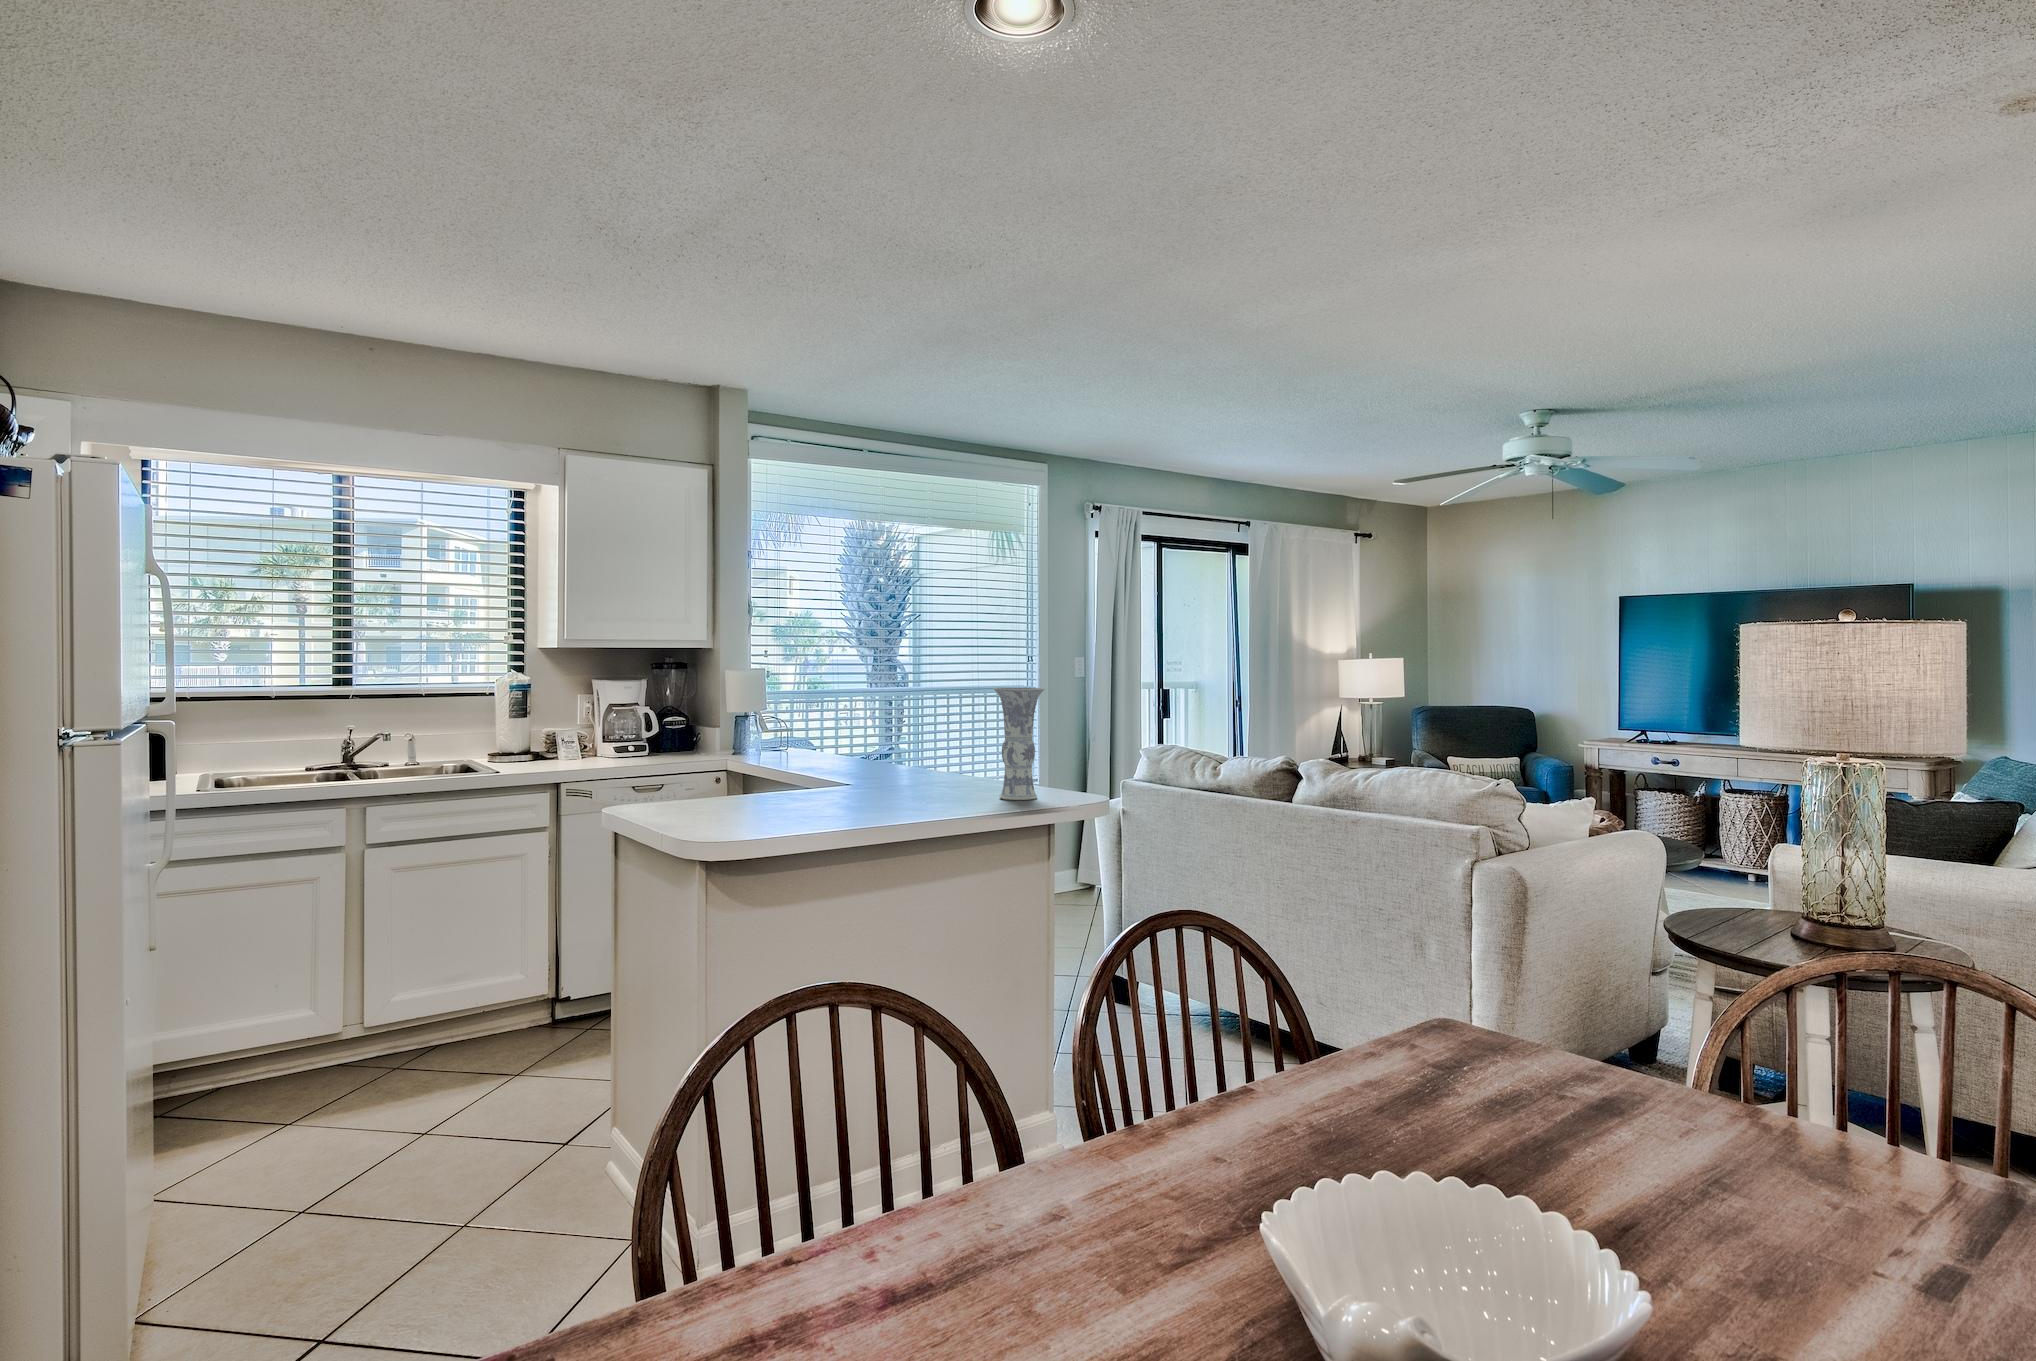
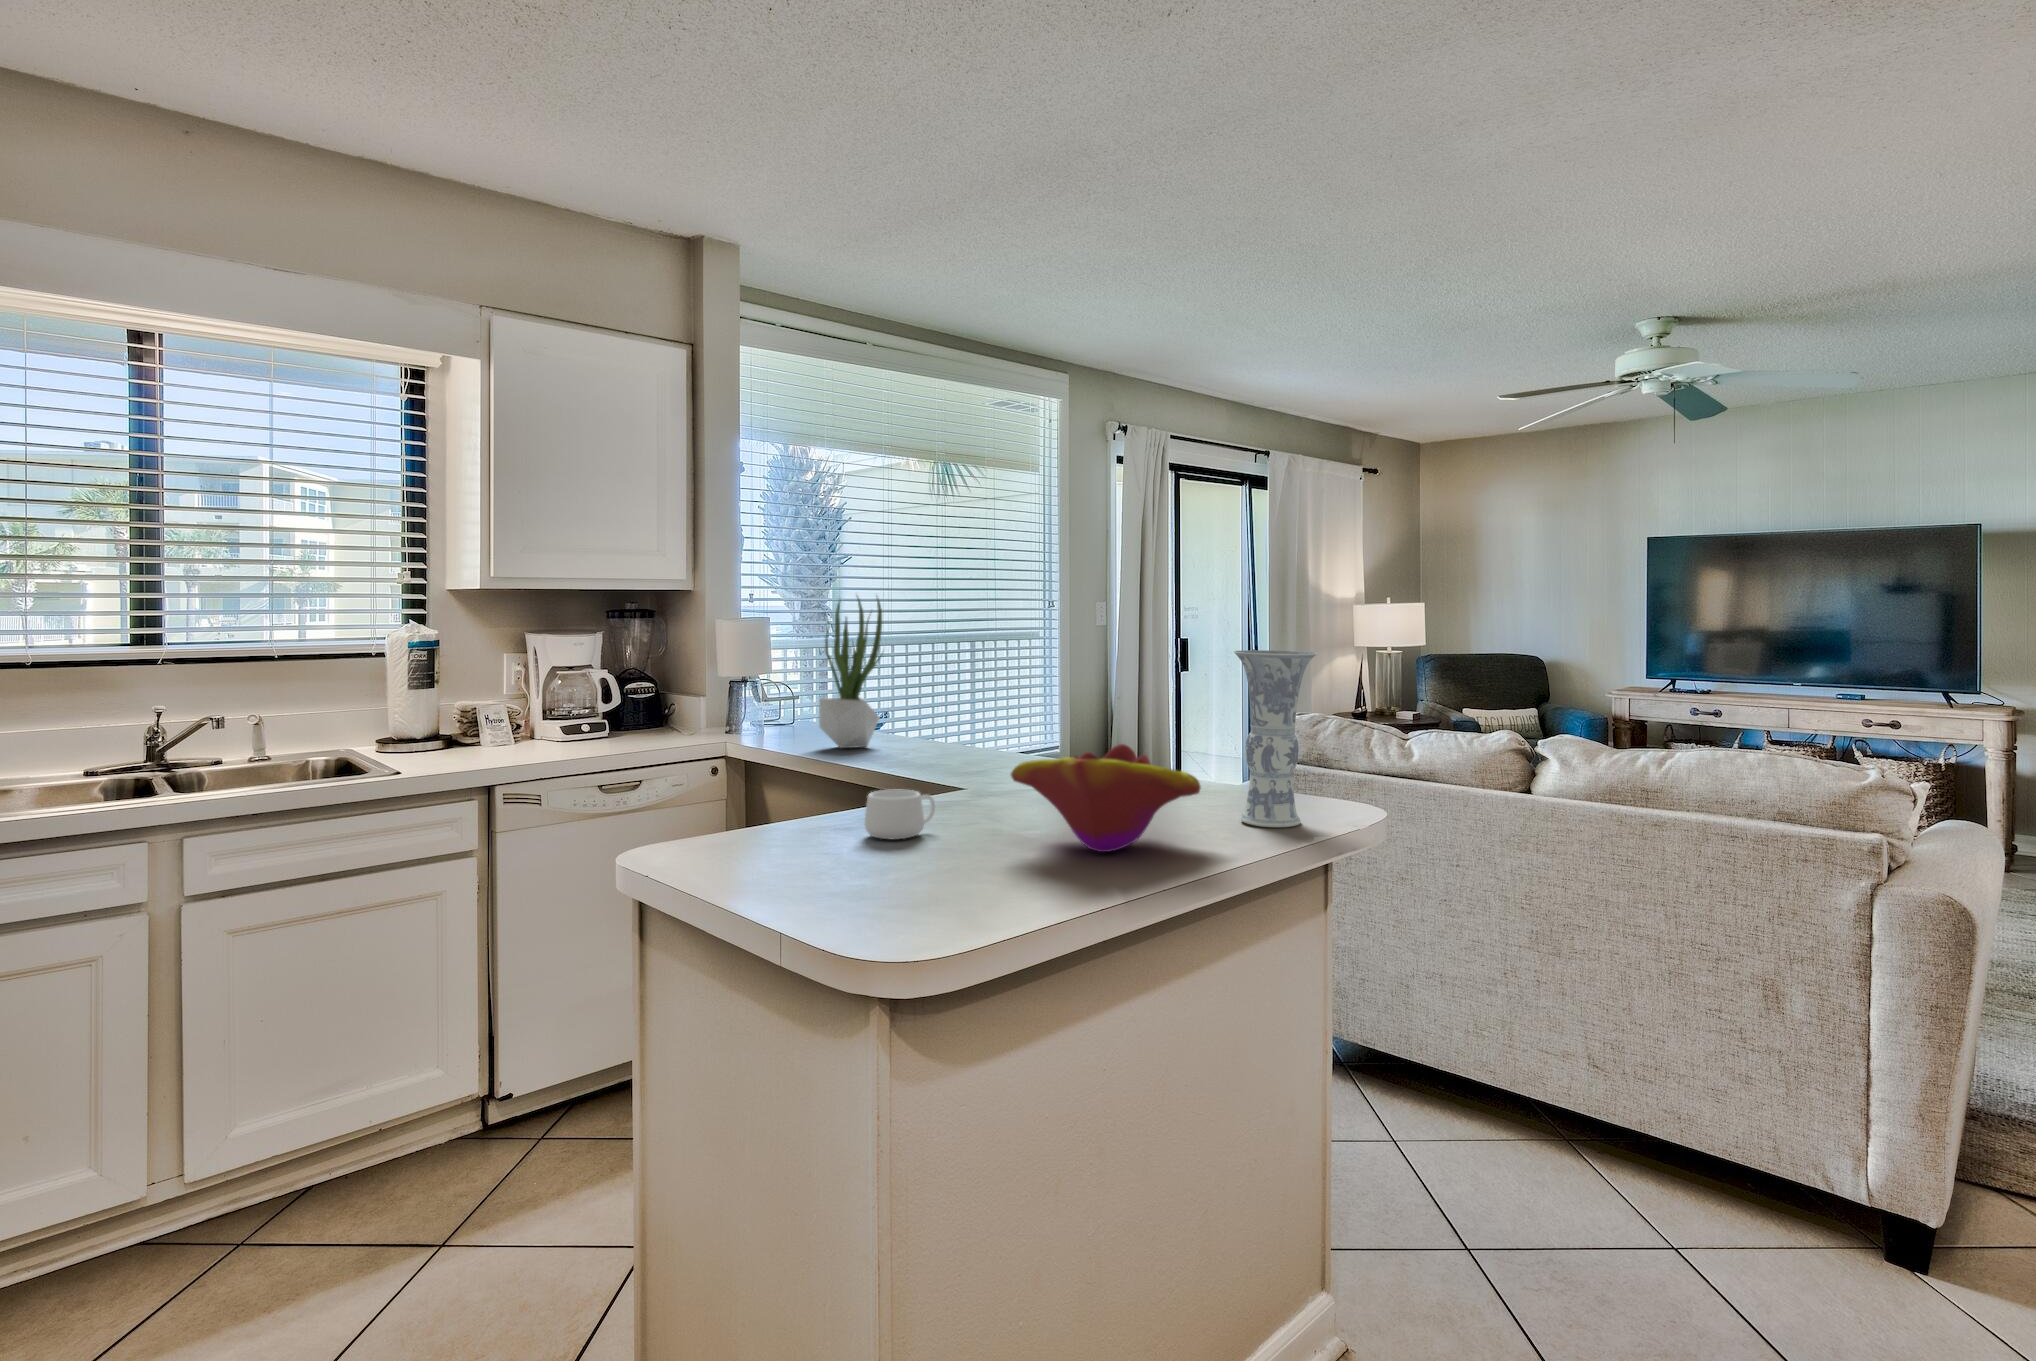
potted plant: none [791,650,839,763] -> present [819,598,882,748]
decorative bowl: none [834,744,953,807] -> present [1011,744,1201,852]
mug: none [757,773,804,801] -> present [864,789,935,839]

